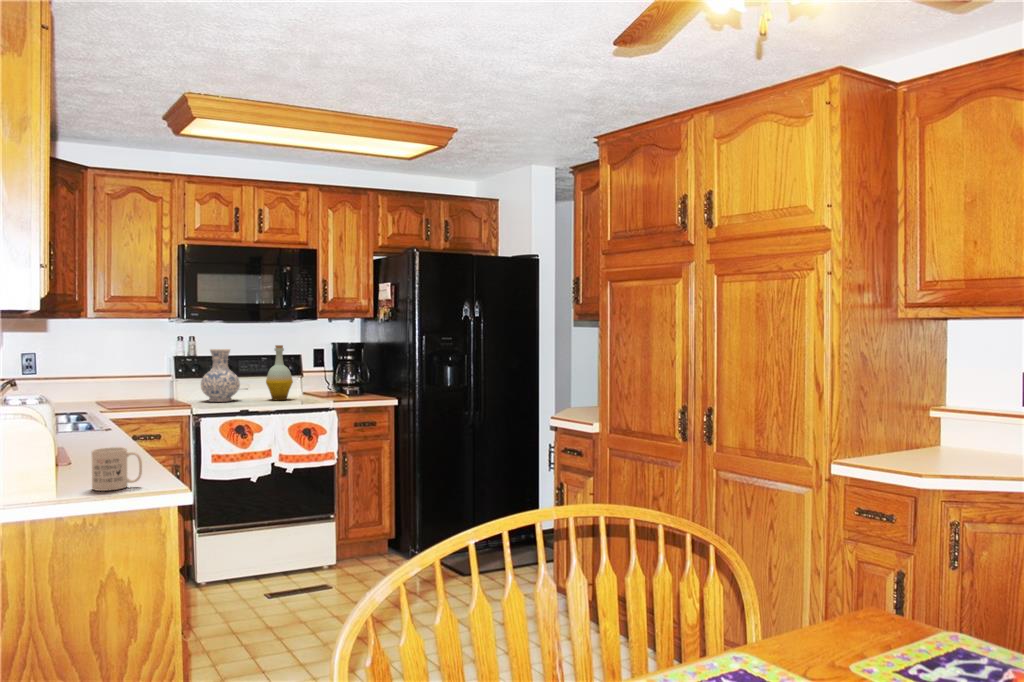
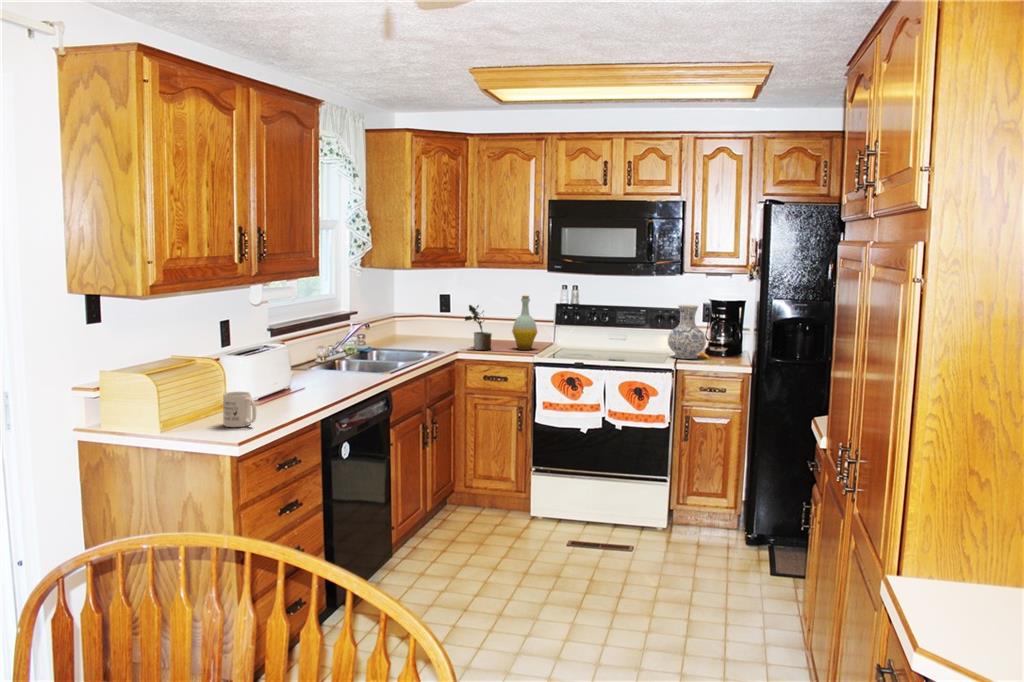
bottle: present [266,345,293,400] -> present [512,296,537,350]
vase: present [201,349,240,402] -> present [668,305,706,359]
potted plant: none [98,358,128,410] -> present [465,305,492,350]

